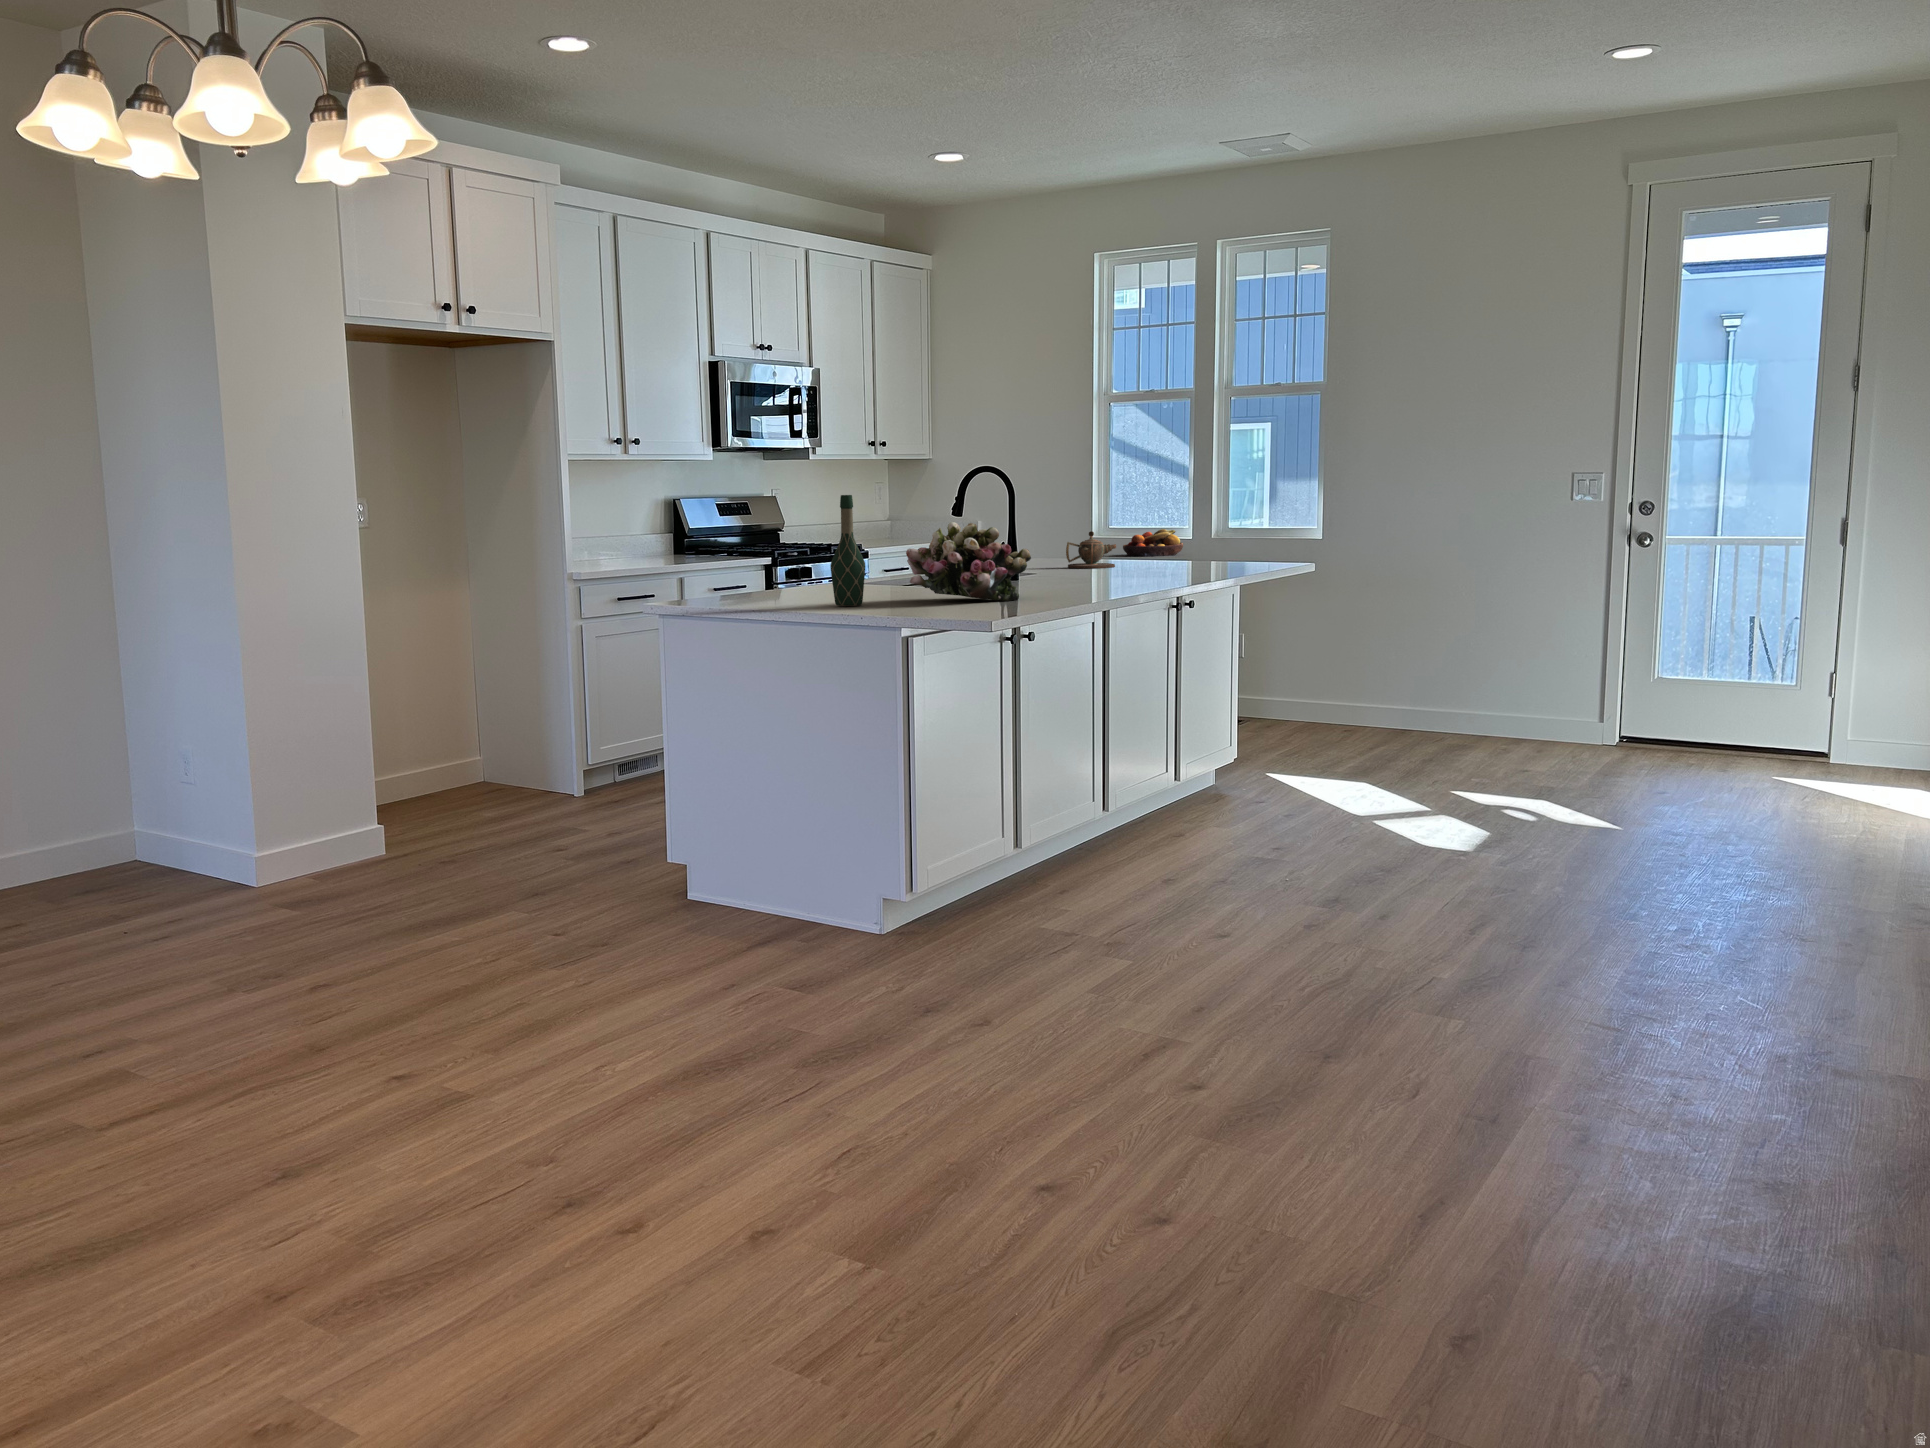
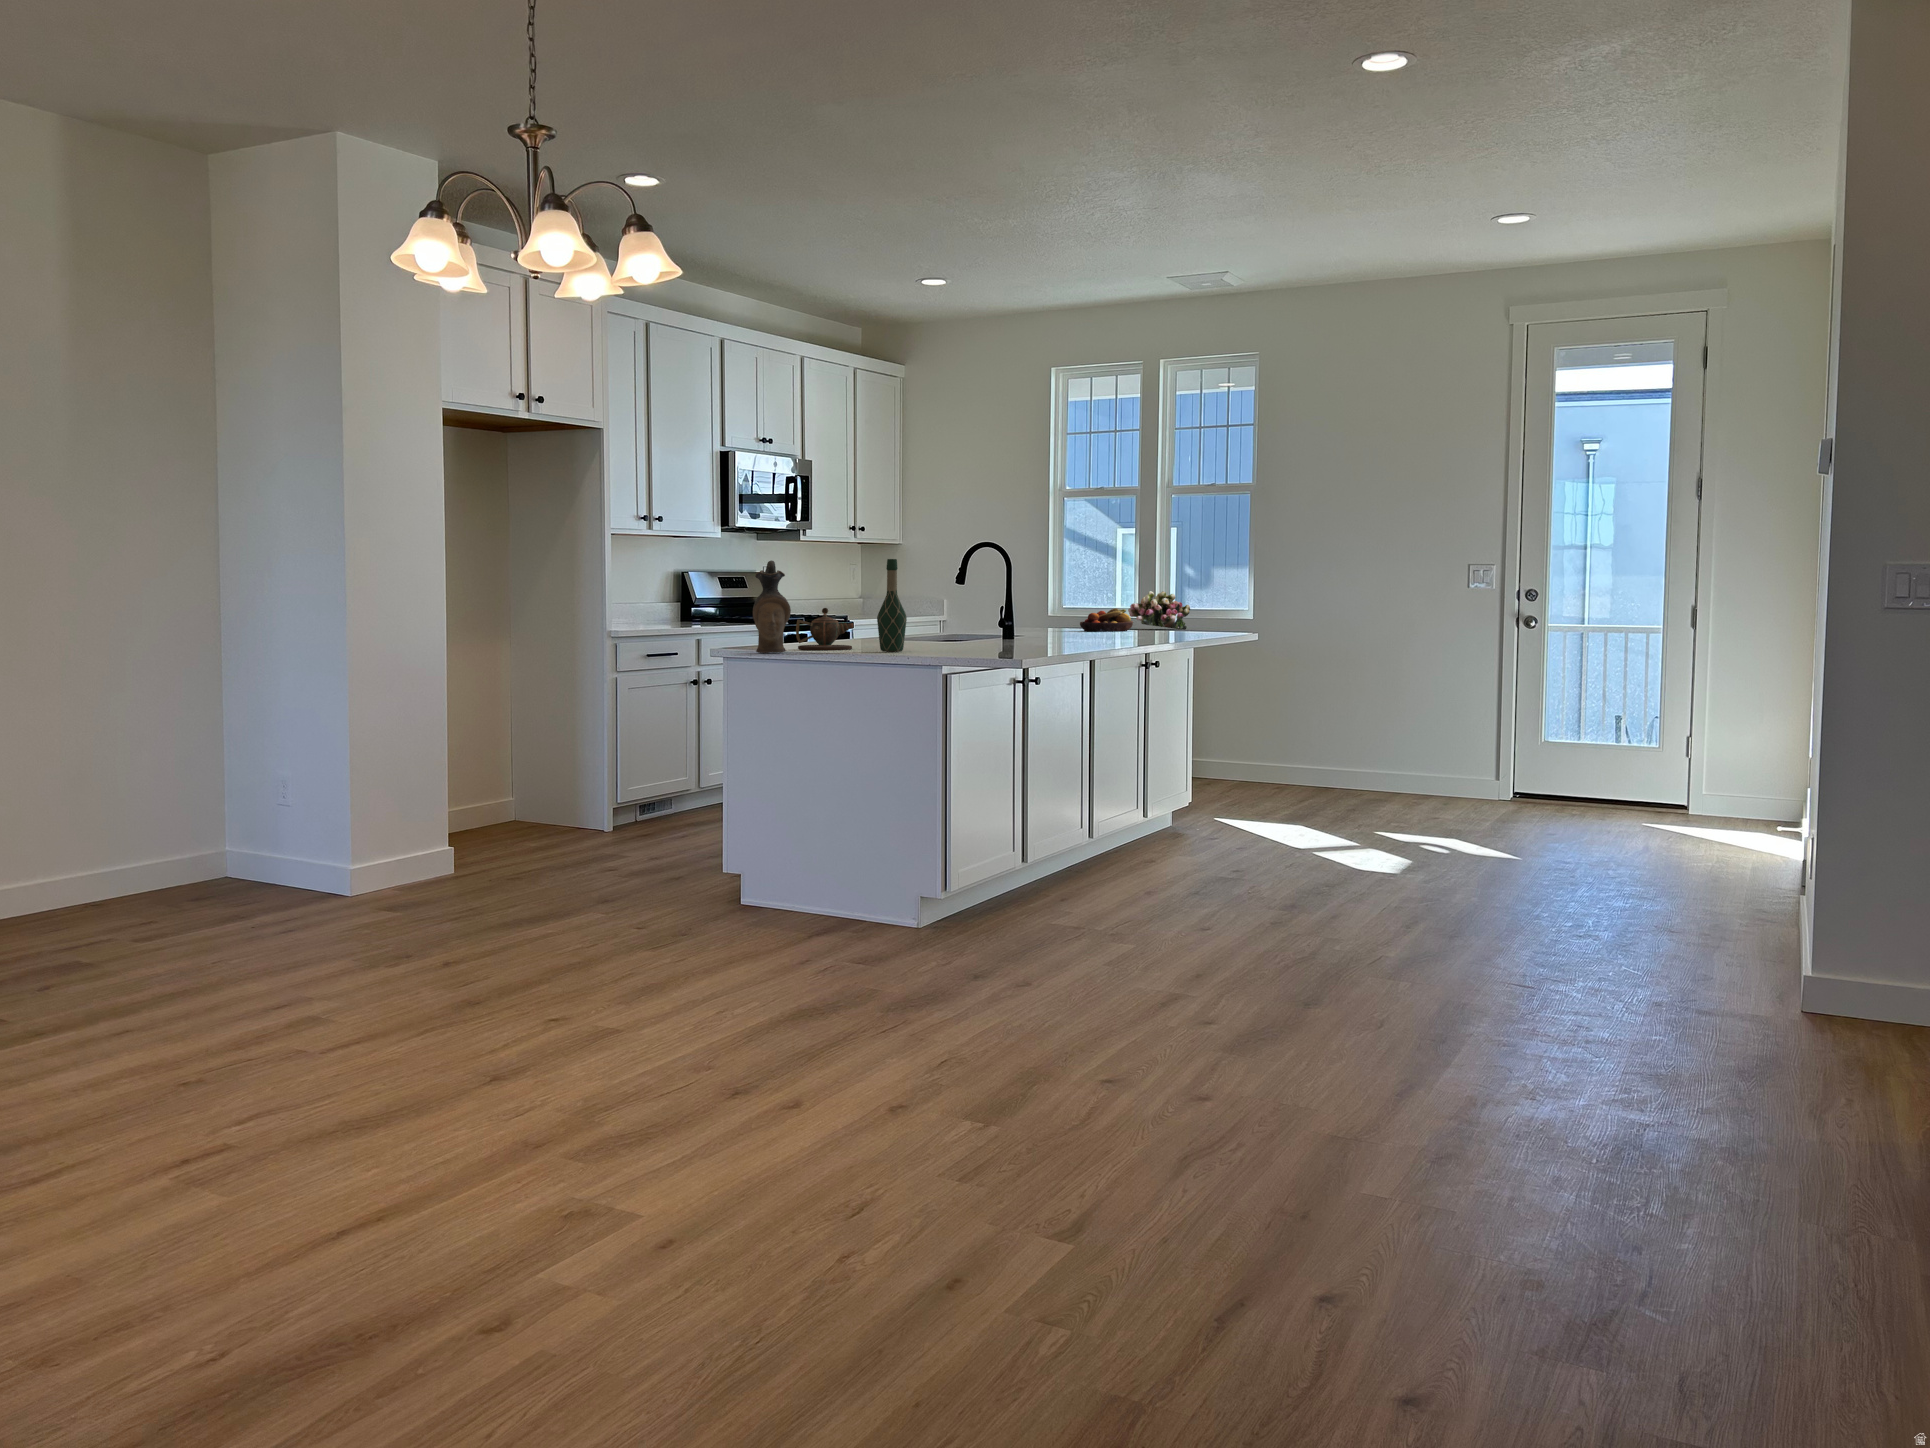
ceramic pitcher: none [682,499,727,610] -> present [753,560,791,653]
flower arrangement: present [906,522,1031,601] -> present [1128,591,1190,630]
teapot: present [1066,531,1116,569] -> present [796,608,853,650]

